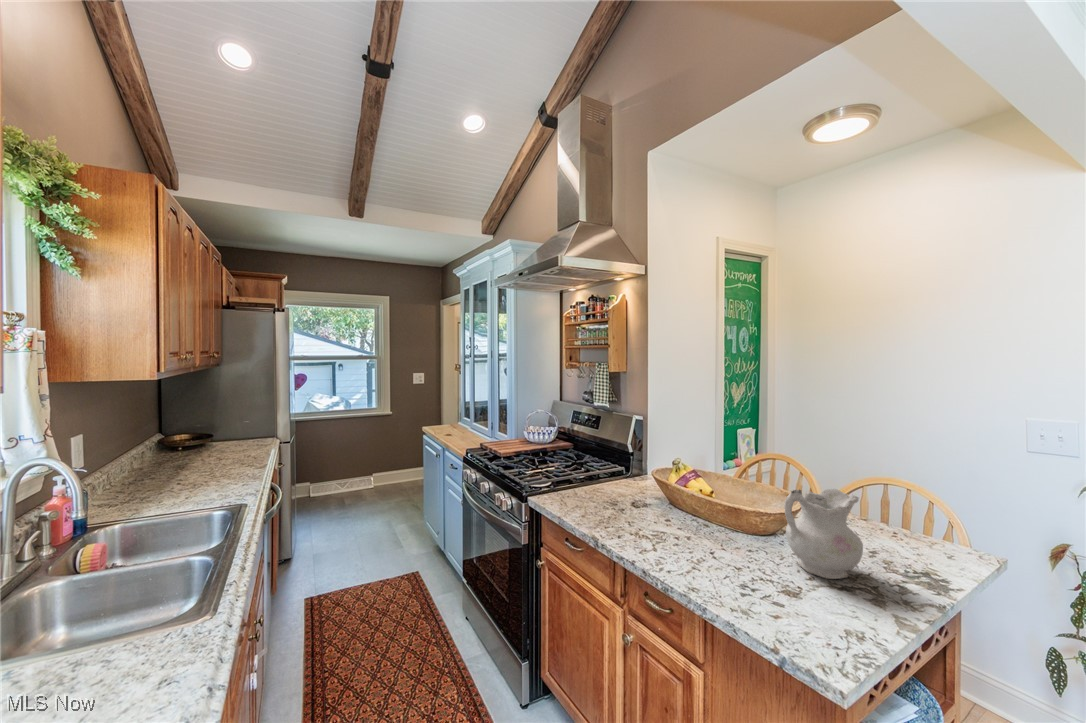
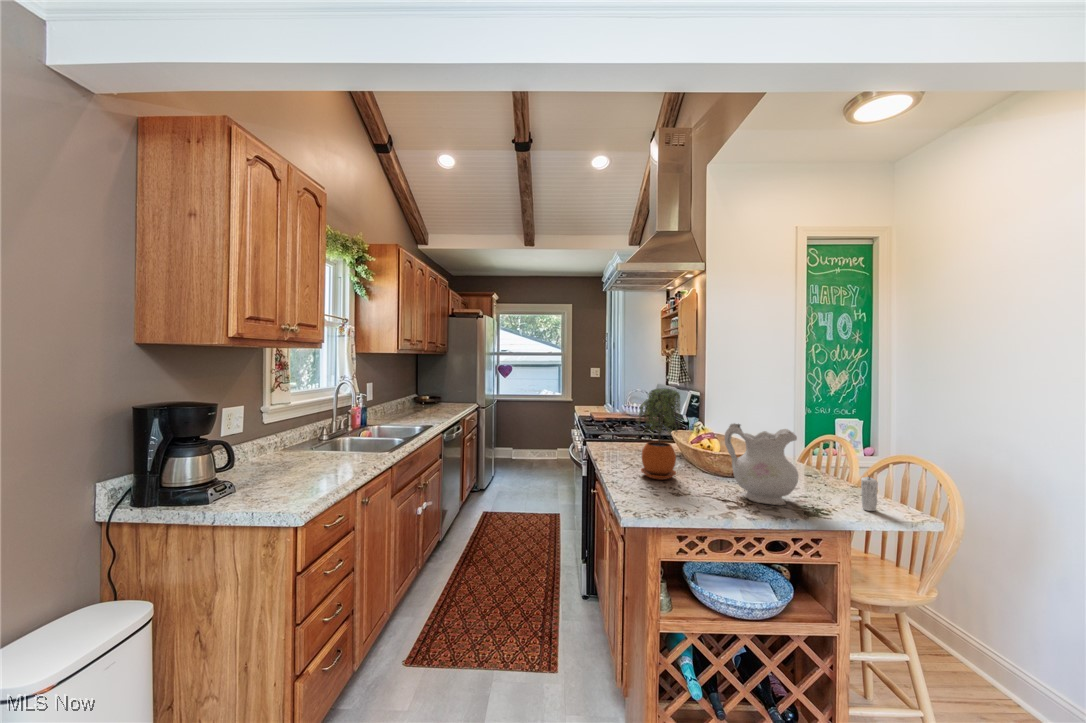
potted plant: none [671,446,724,565] -> present [639,388,680,480]
candle: none [885,523,903,561] -> present [861,477,878,511]

